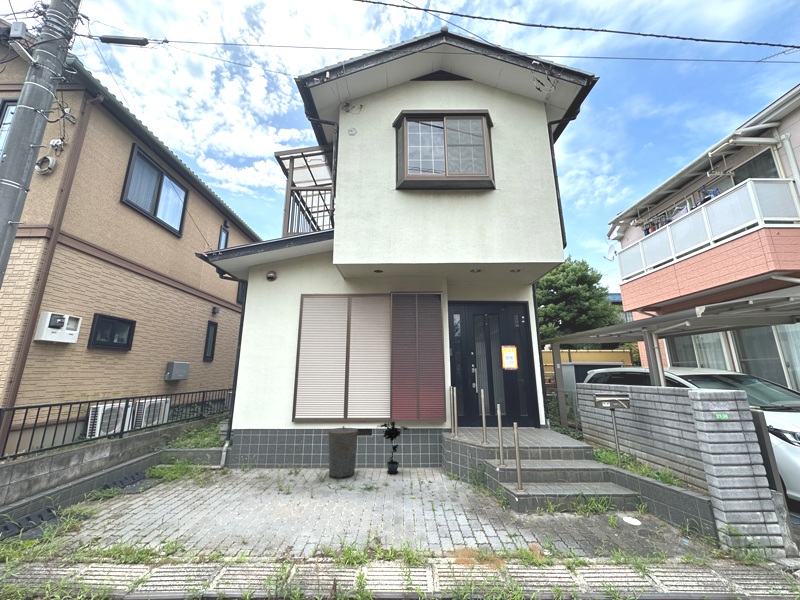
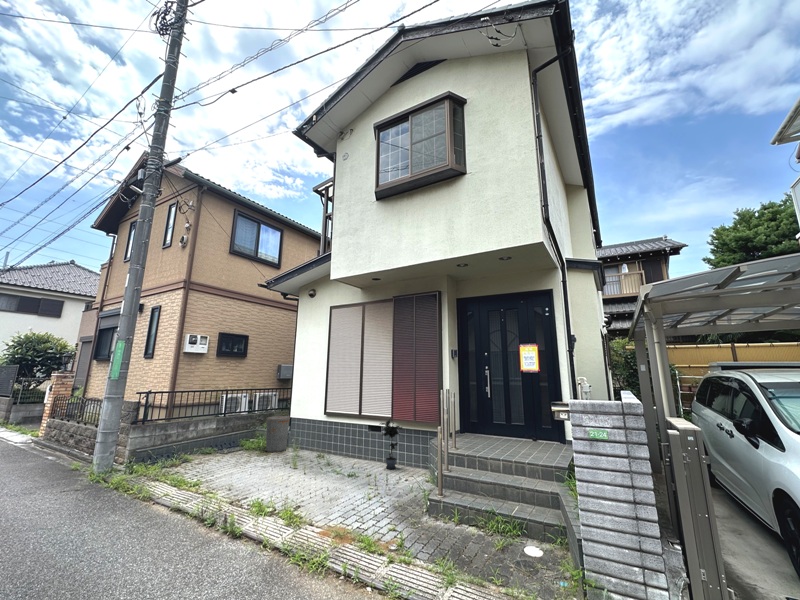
trash can: present [328,426,358,479] -> present [266,414,290,453]

